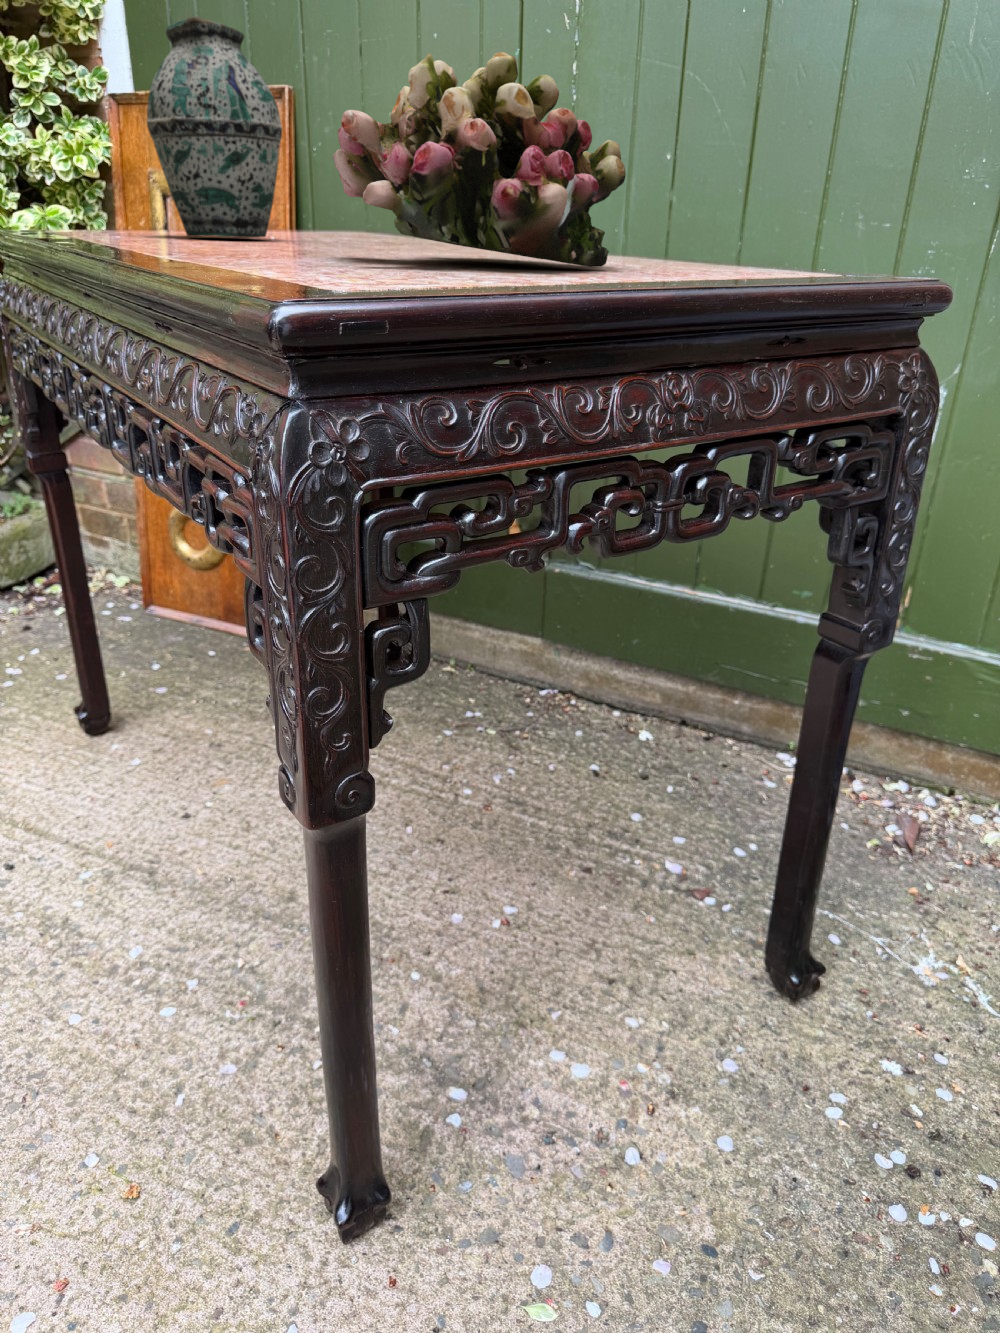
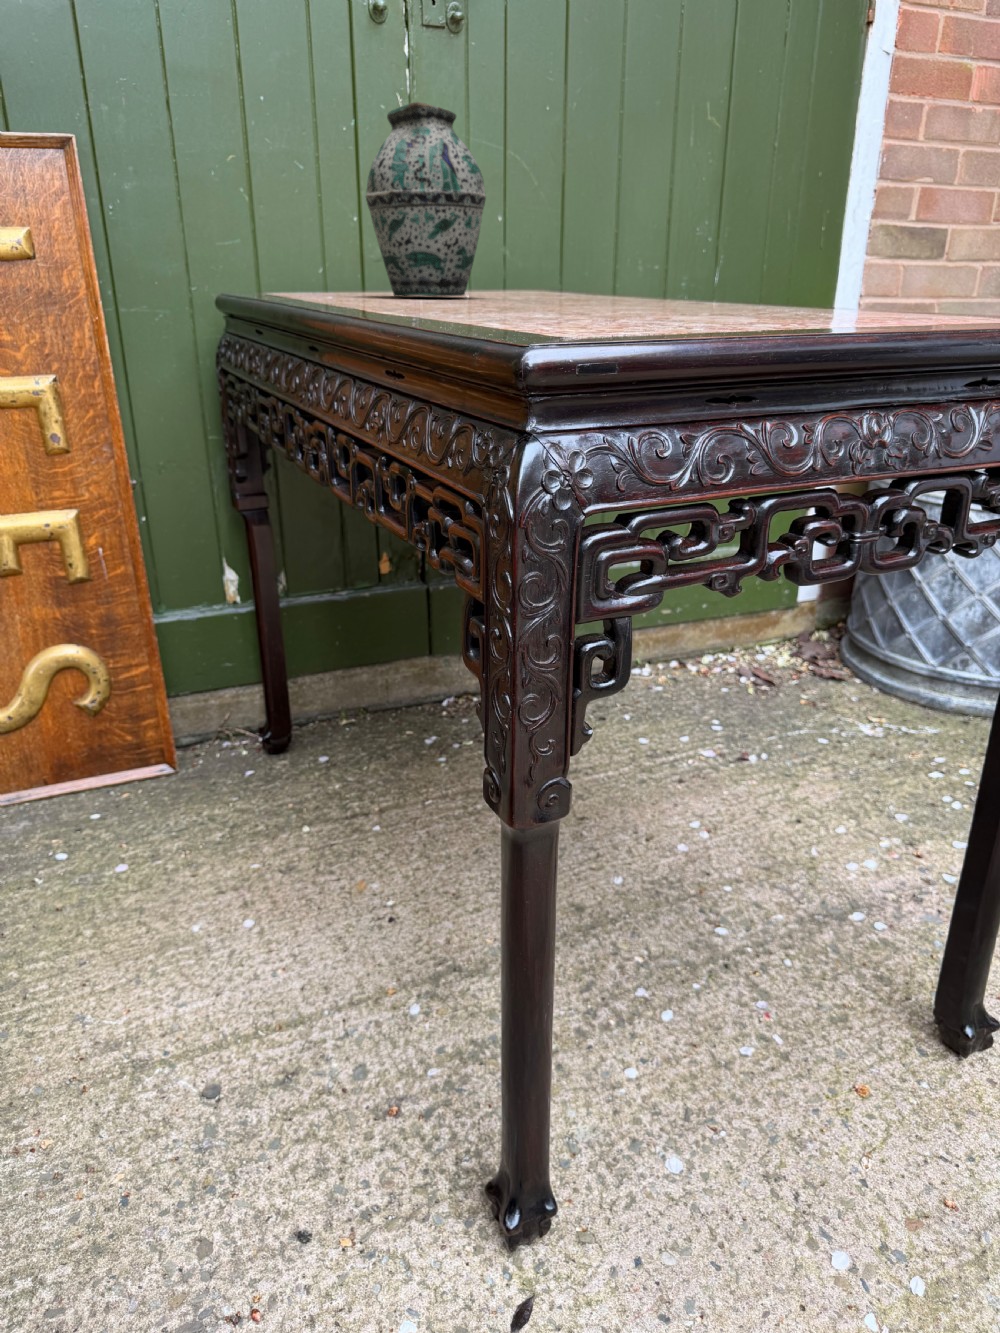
flower arrangement: present [333,52,626,267] -> none [546,122,825,314]

